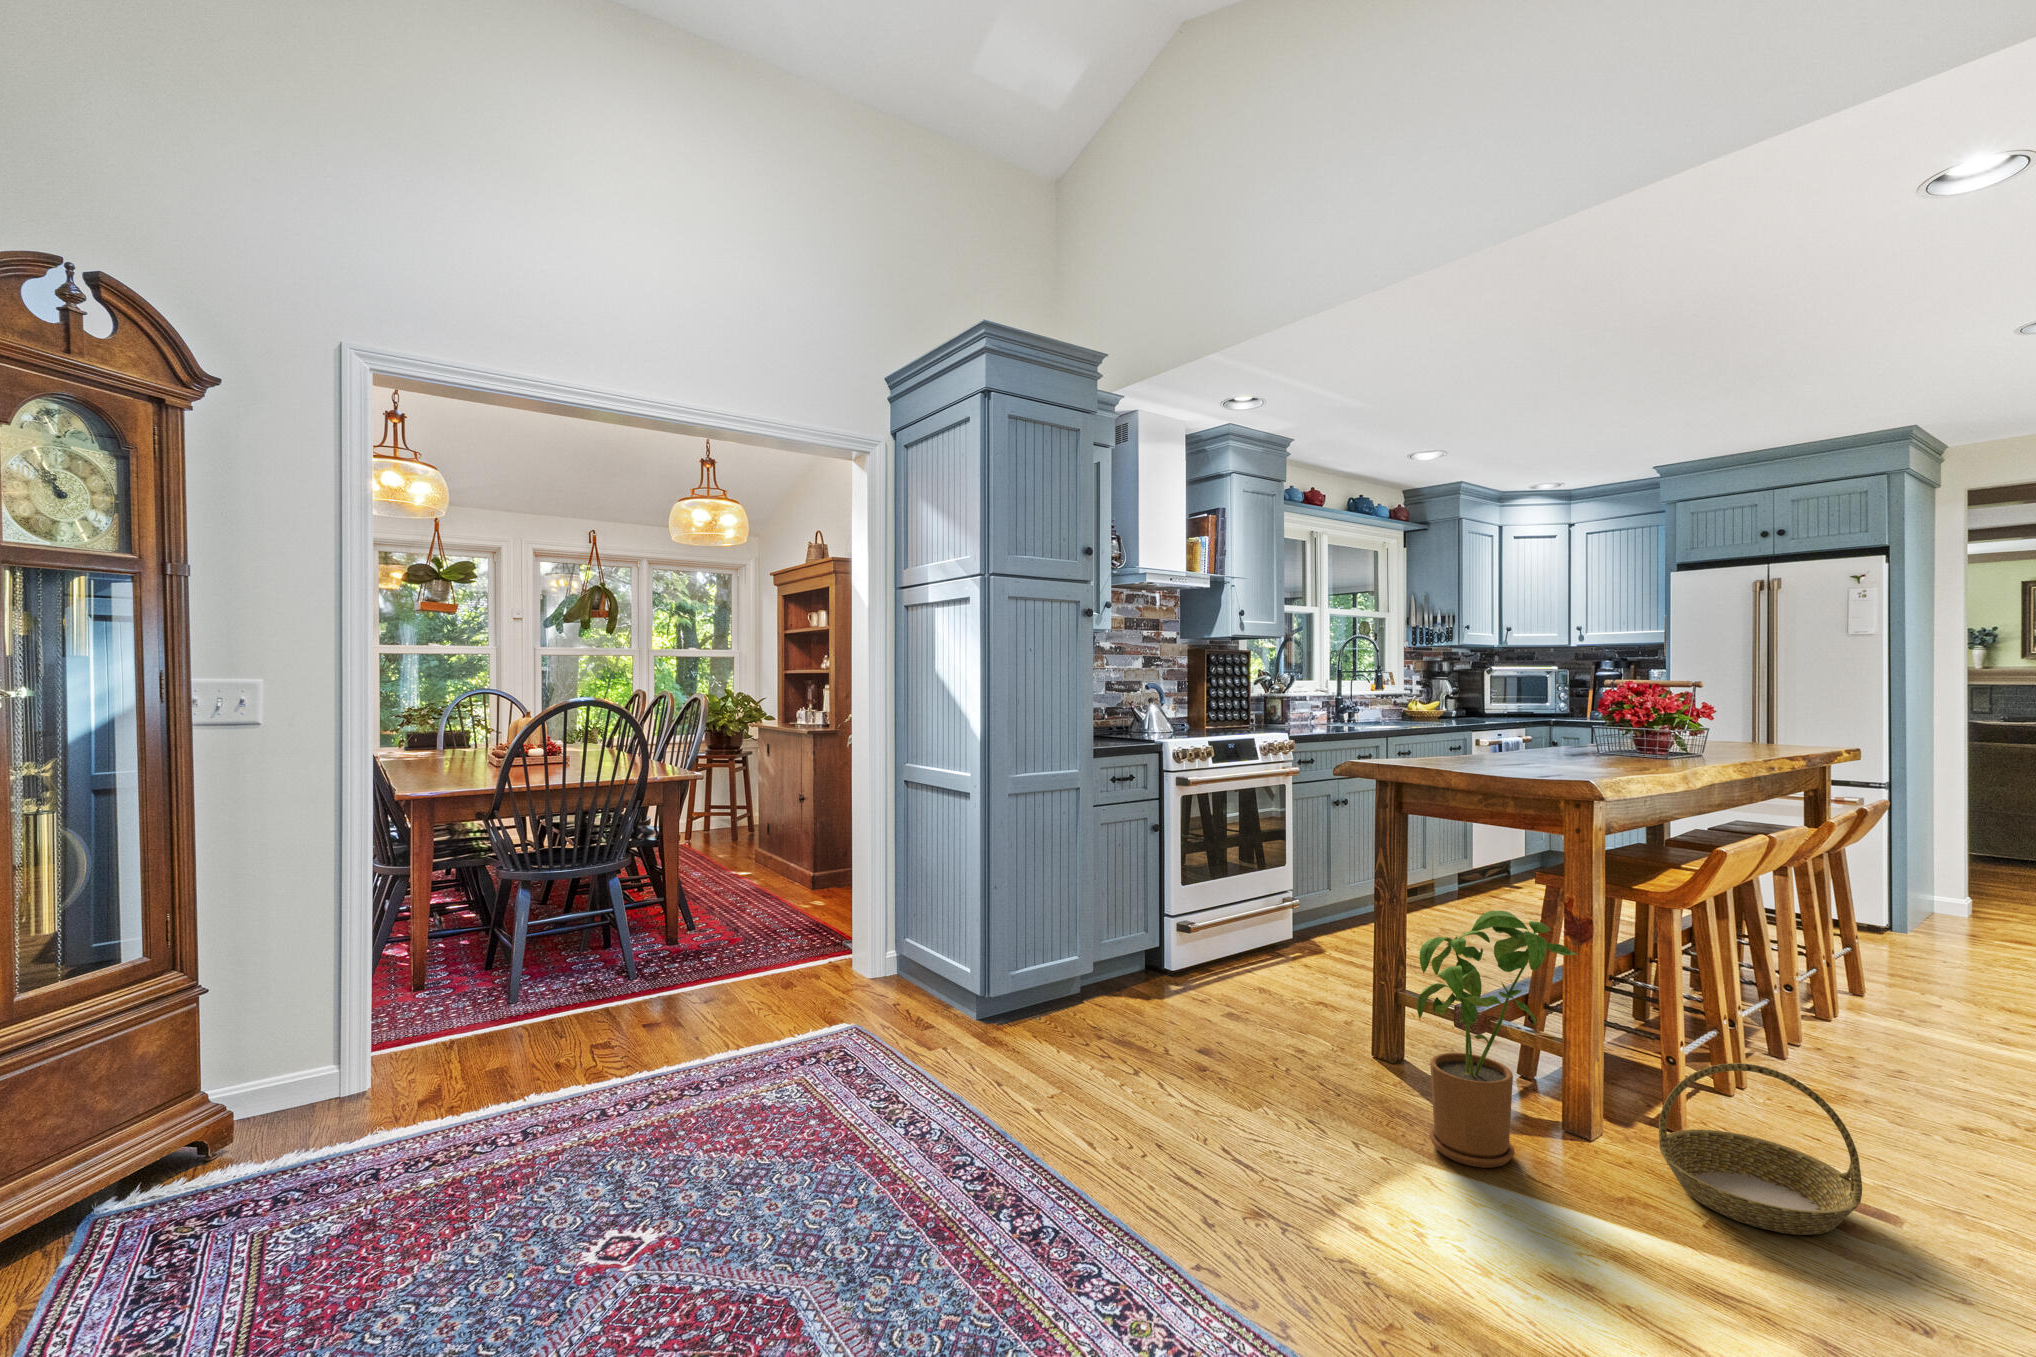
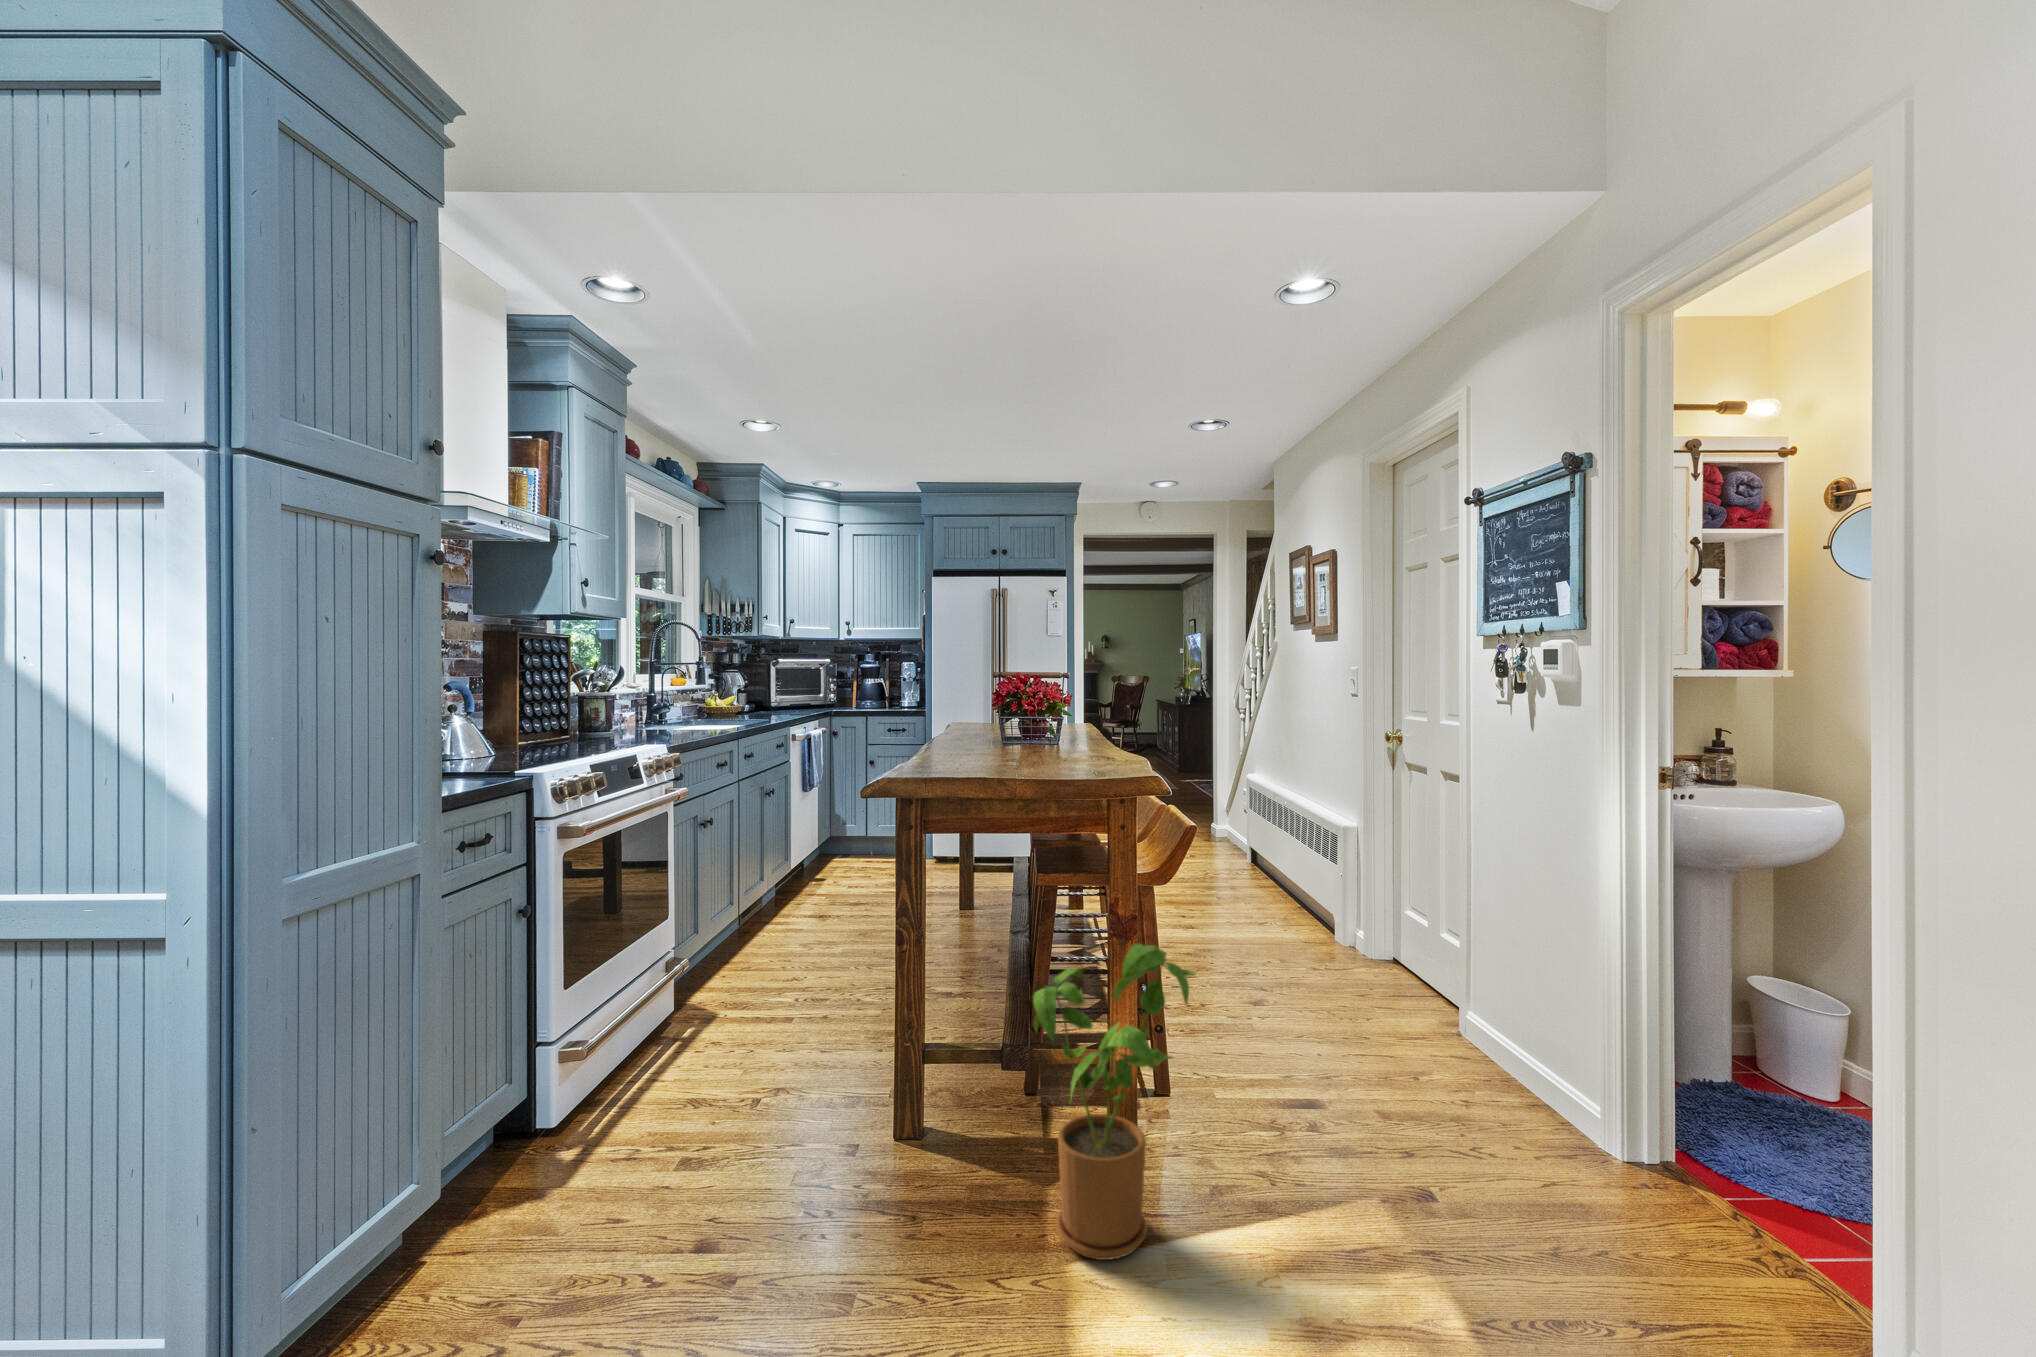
basket: present [1659,1063,1862,1235] -> none [1219,1031,1371,1188]

